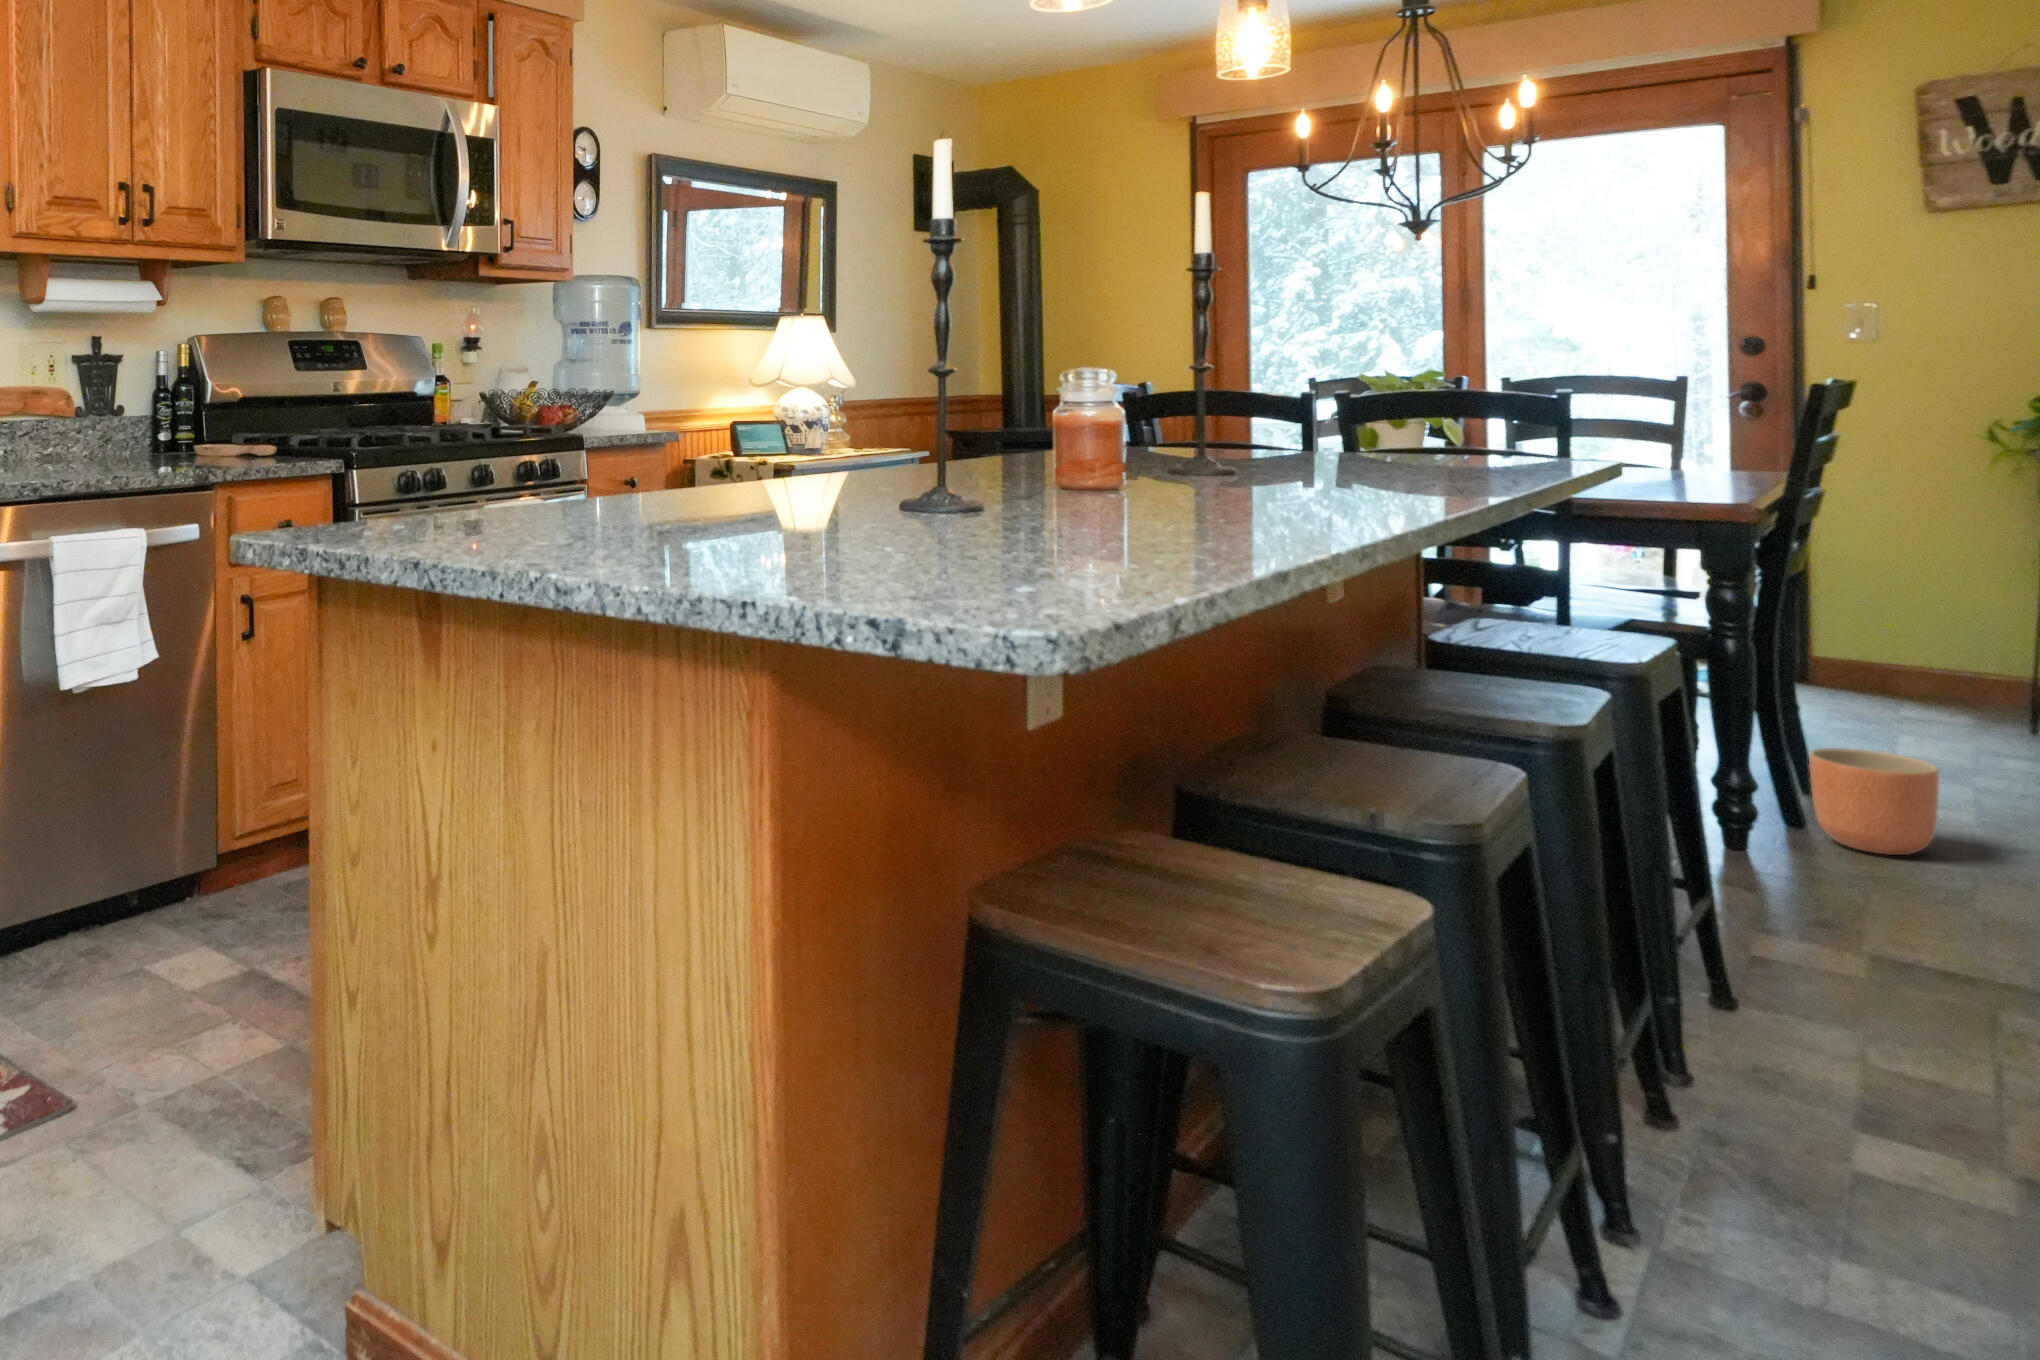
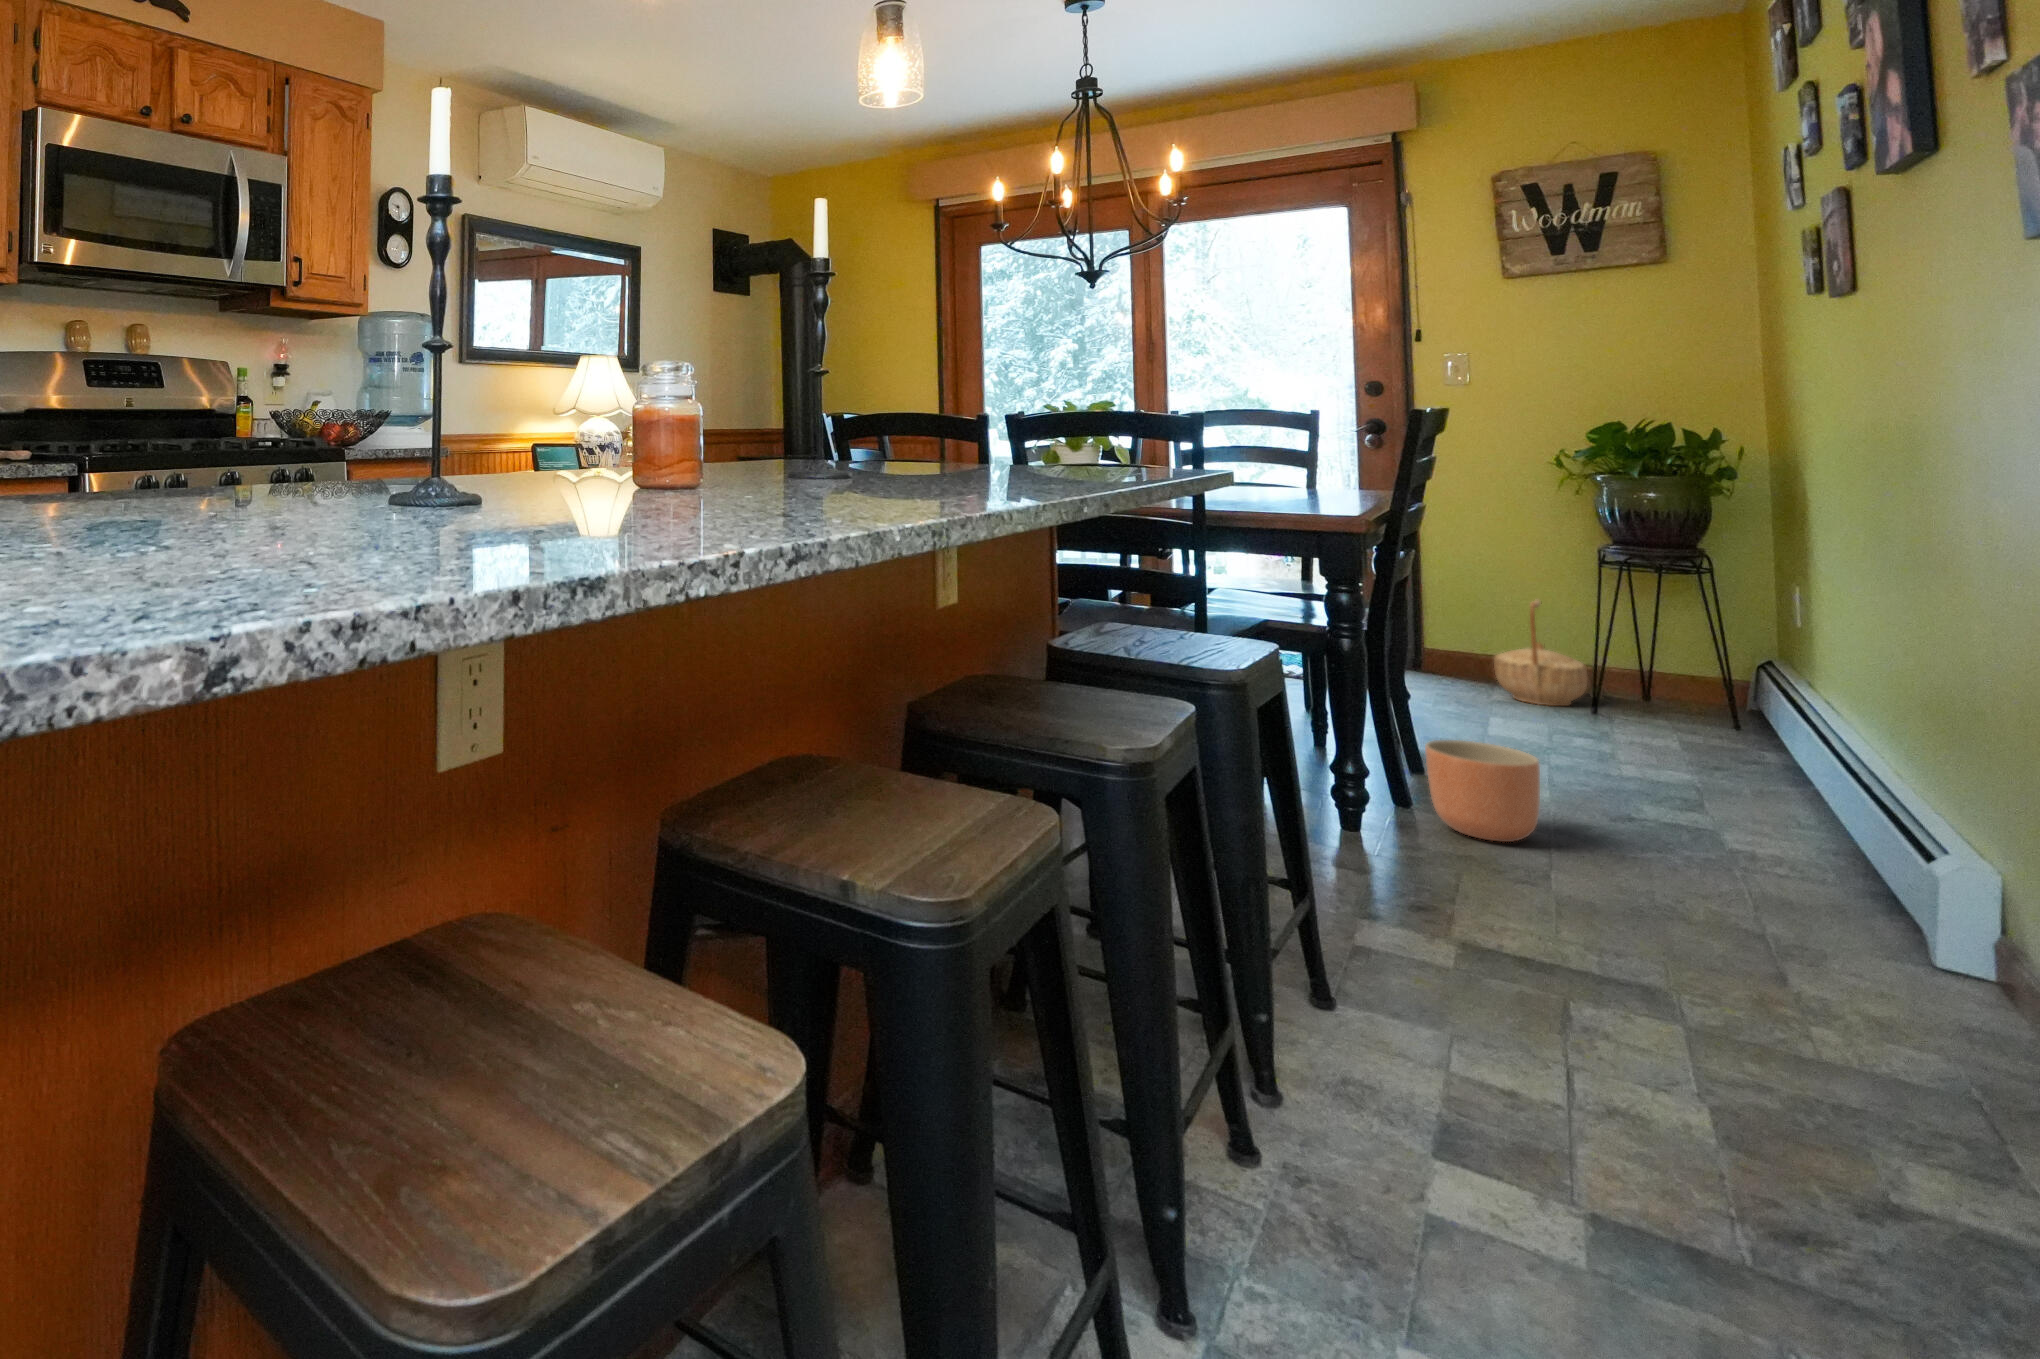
basket: none [1868,591,1980,714] -> present [1494,600,1587,706]

